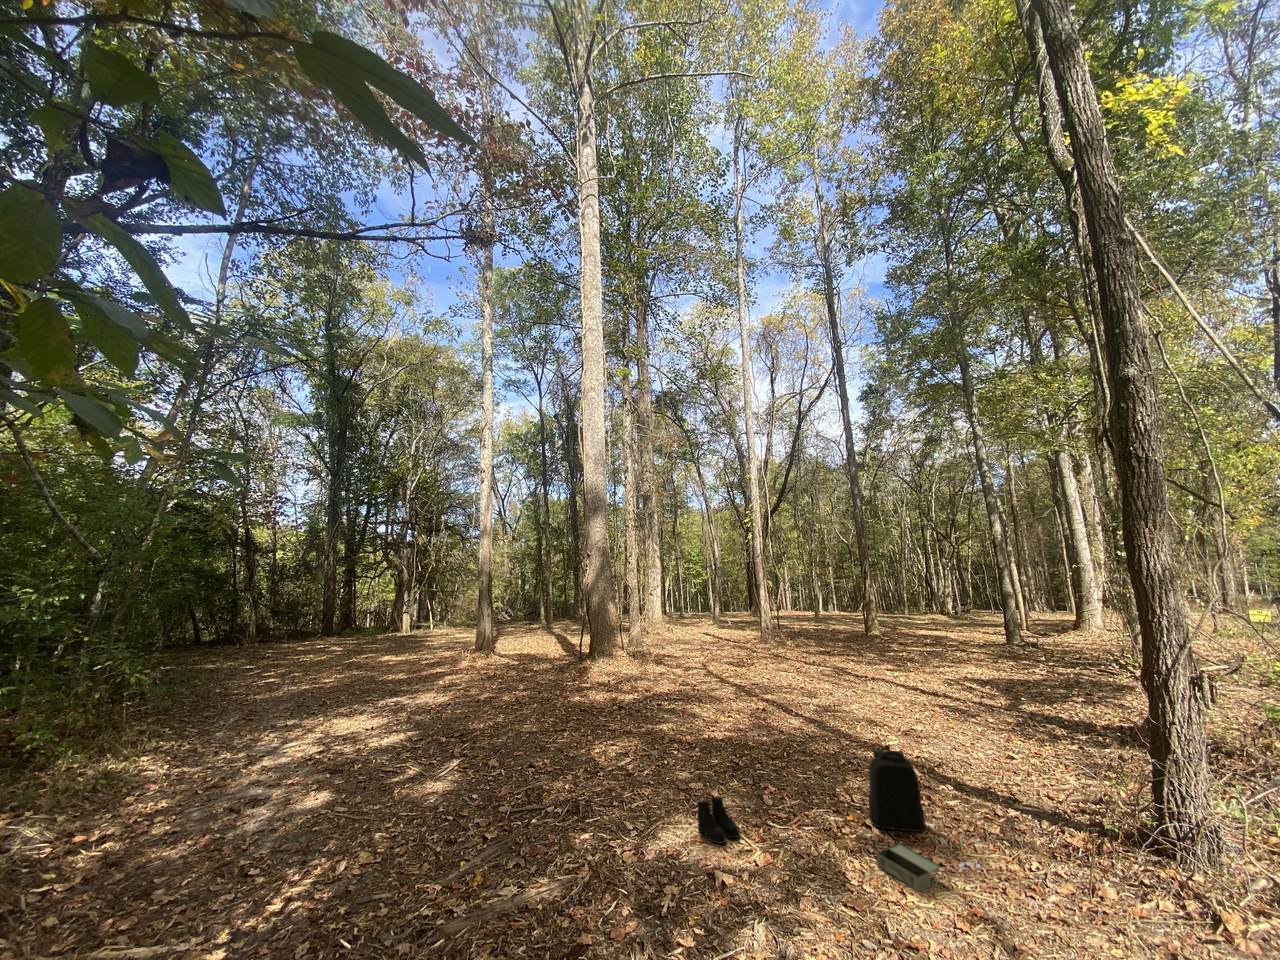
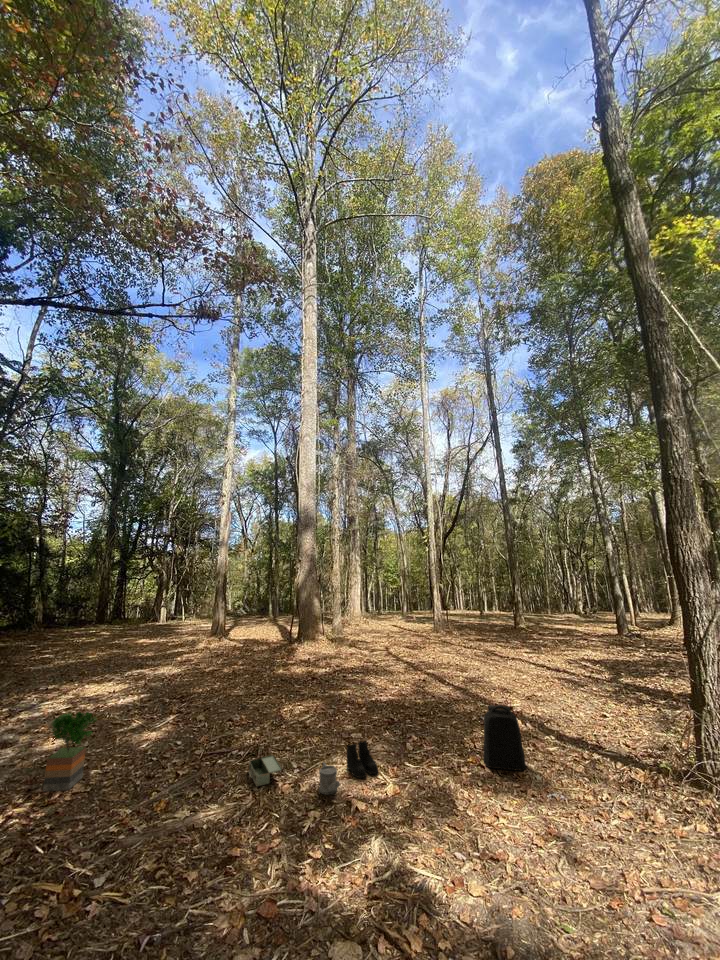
potted tree: none [321,763,380,862] -> present [43,712,97,791]
watering can: none [669,824,700,865] -> present [319,762,340,795]
toolbox: present [877,844,941,891] -> present [249,755,282,786]

